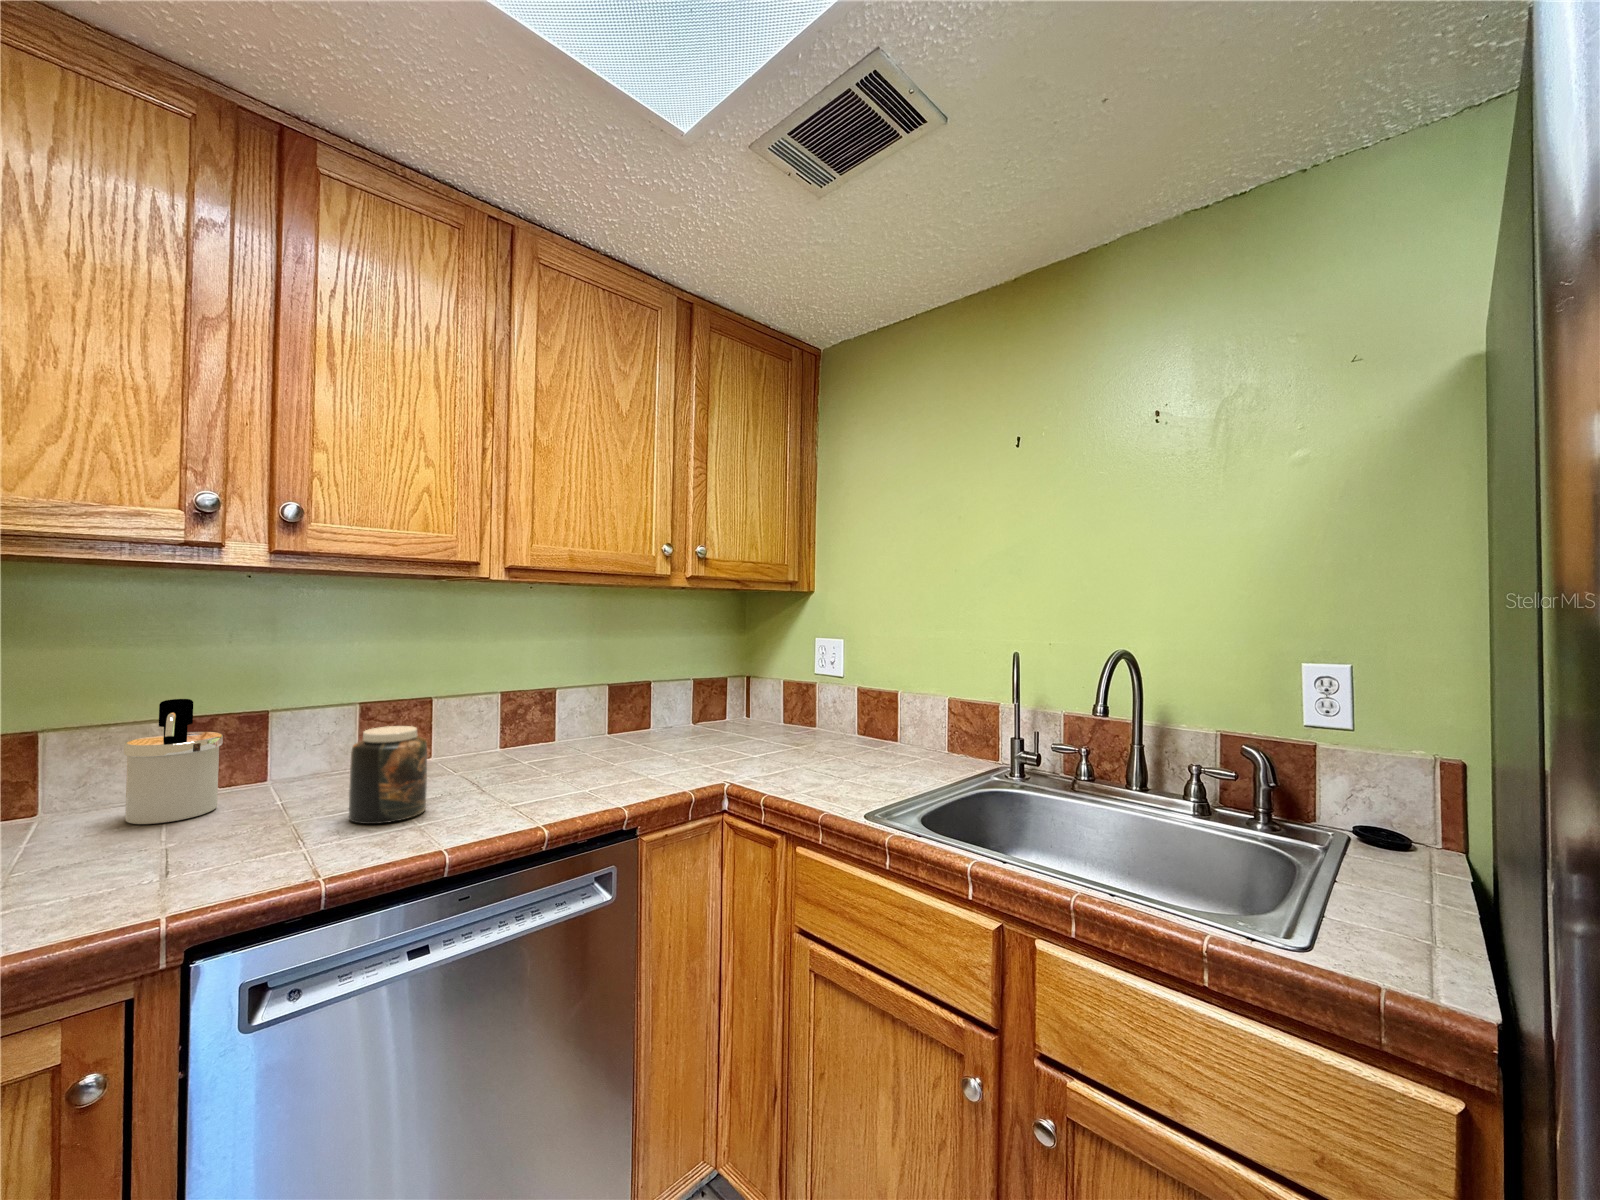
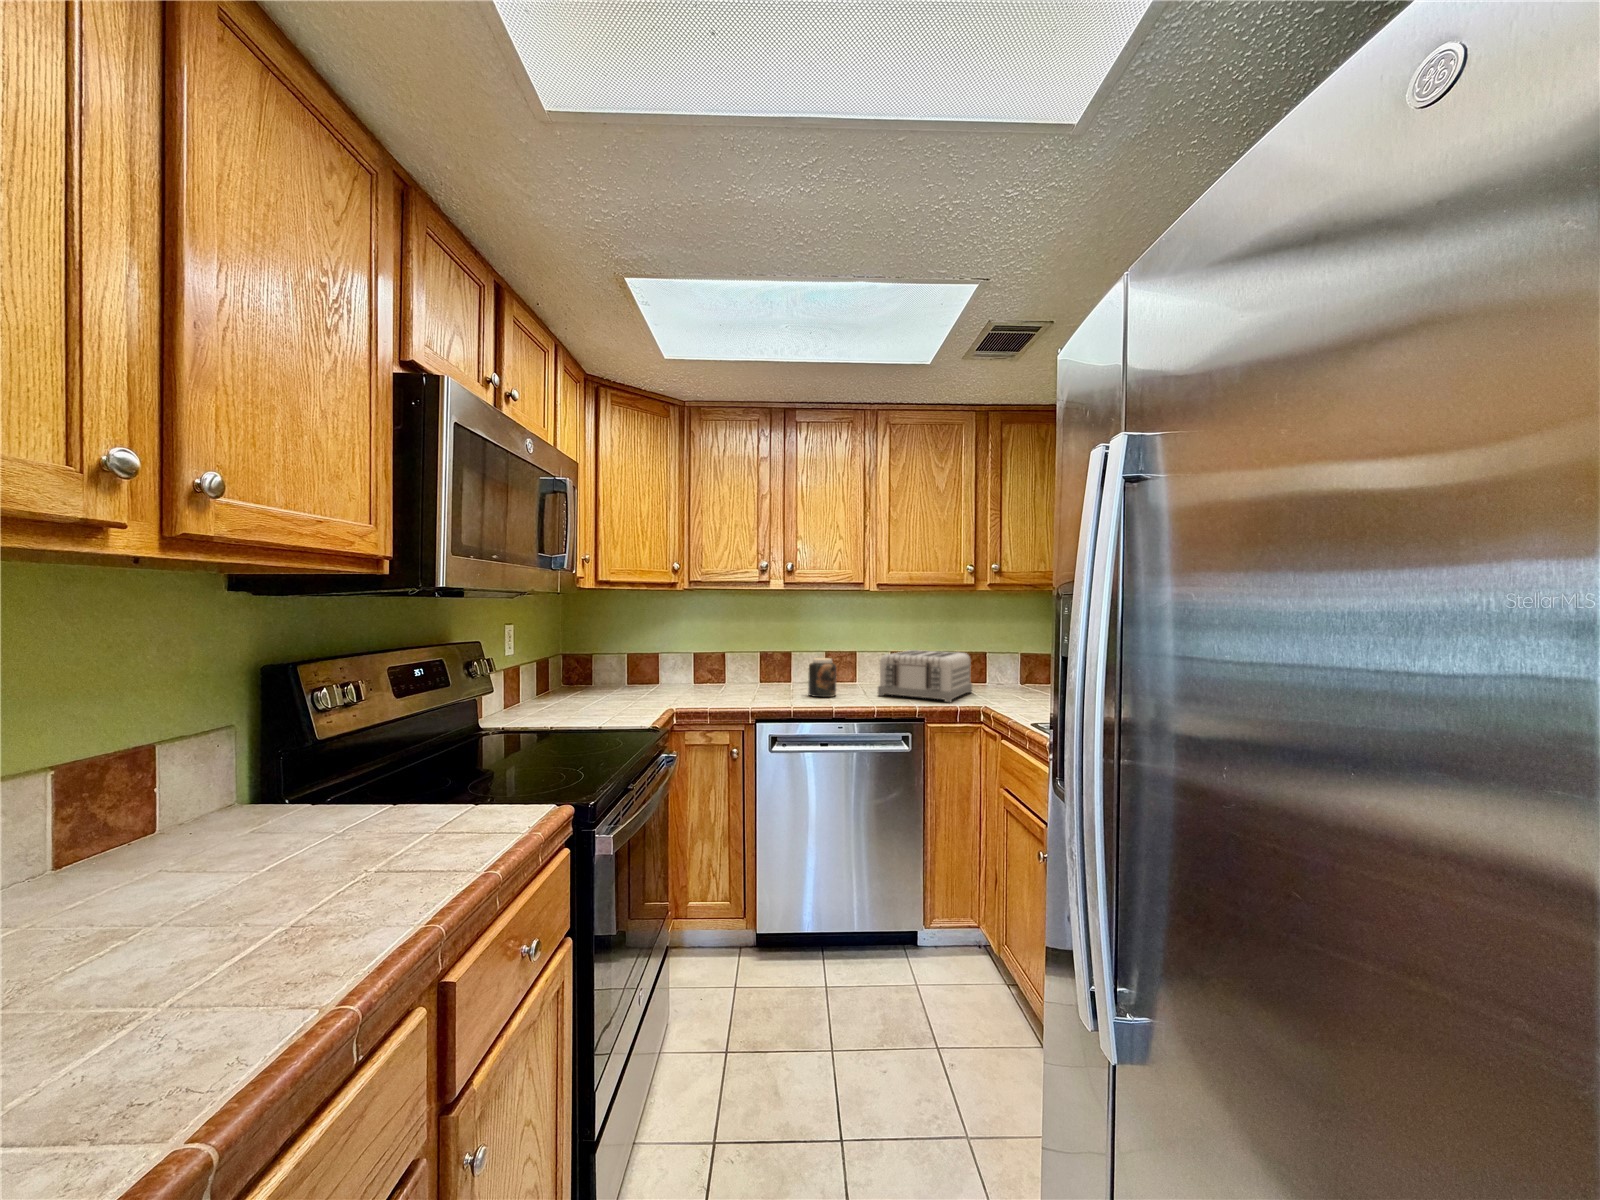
toaster: none [517,686,668,789] -> present [878,650,972,702]
soap dispenser: present [124,699,223,824] -> none [748,642,775,688]

